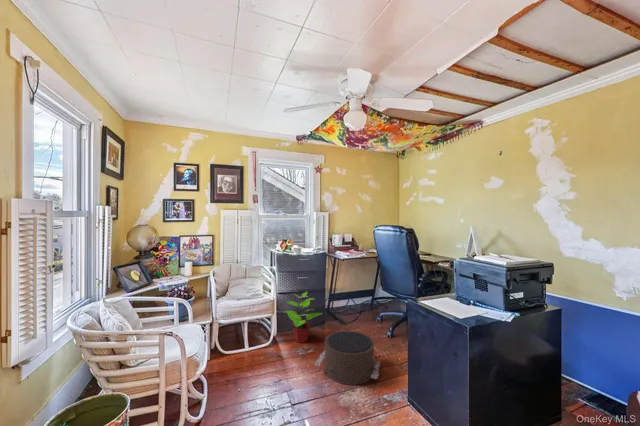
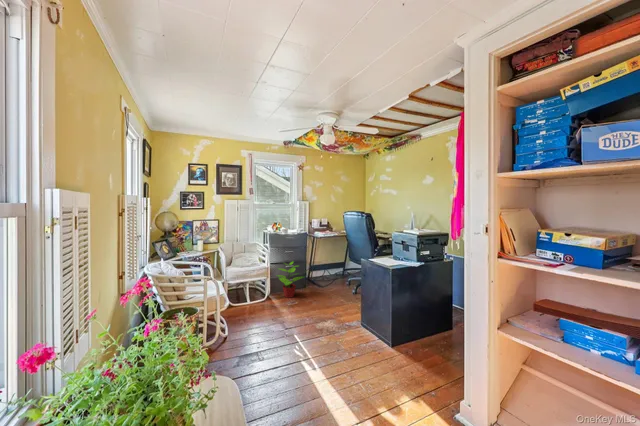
pouf: present [315,331,380,385] -> none [300,286,345,319]

